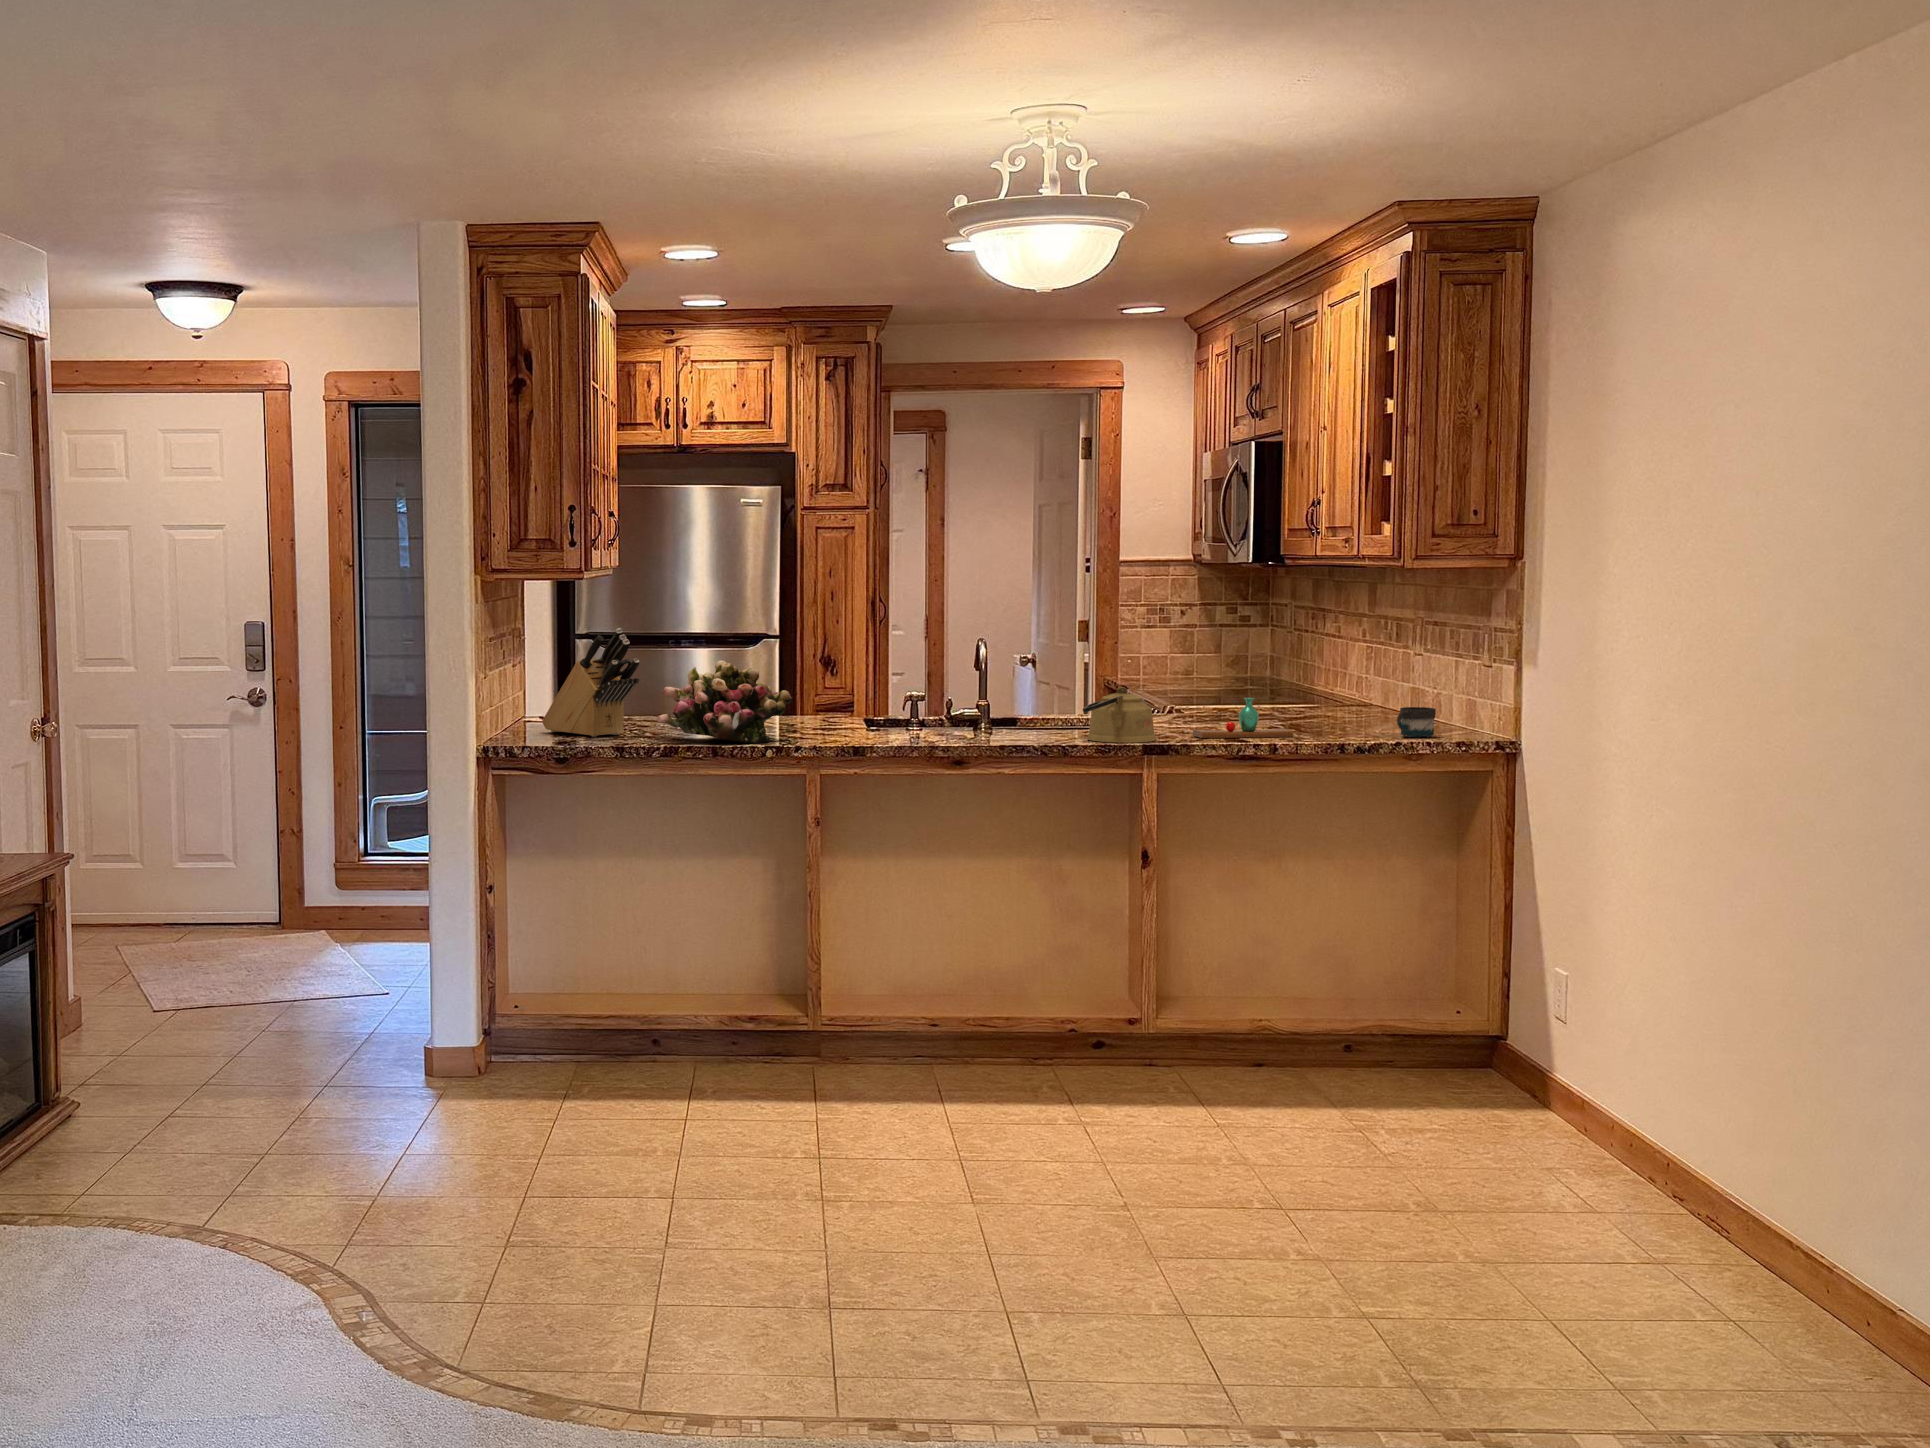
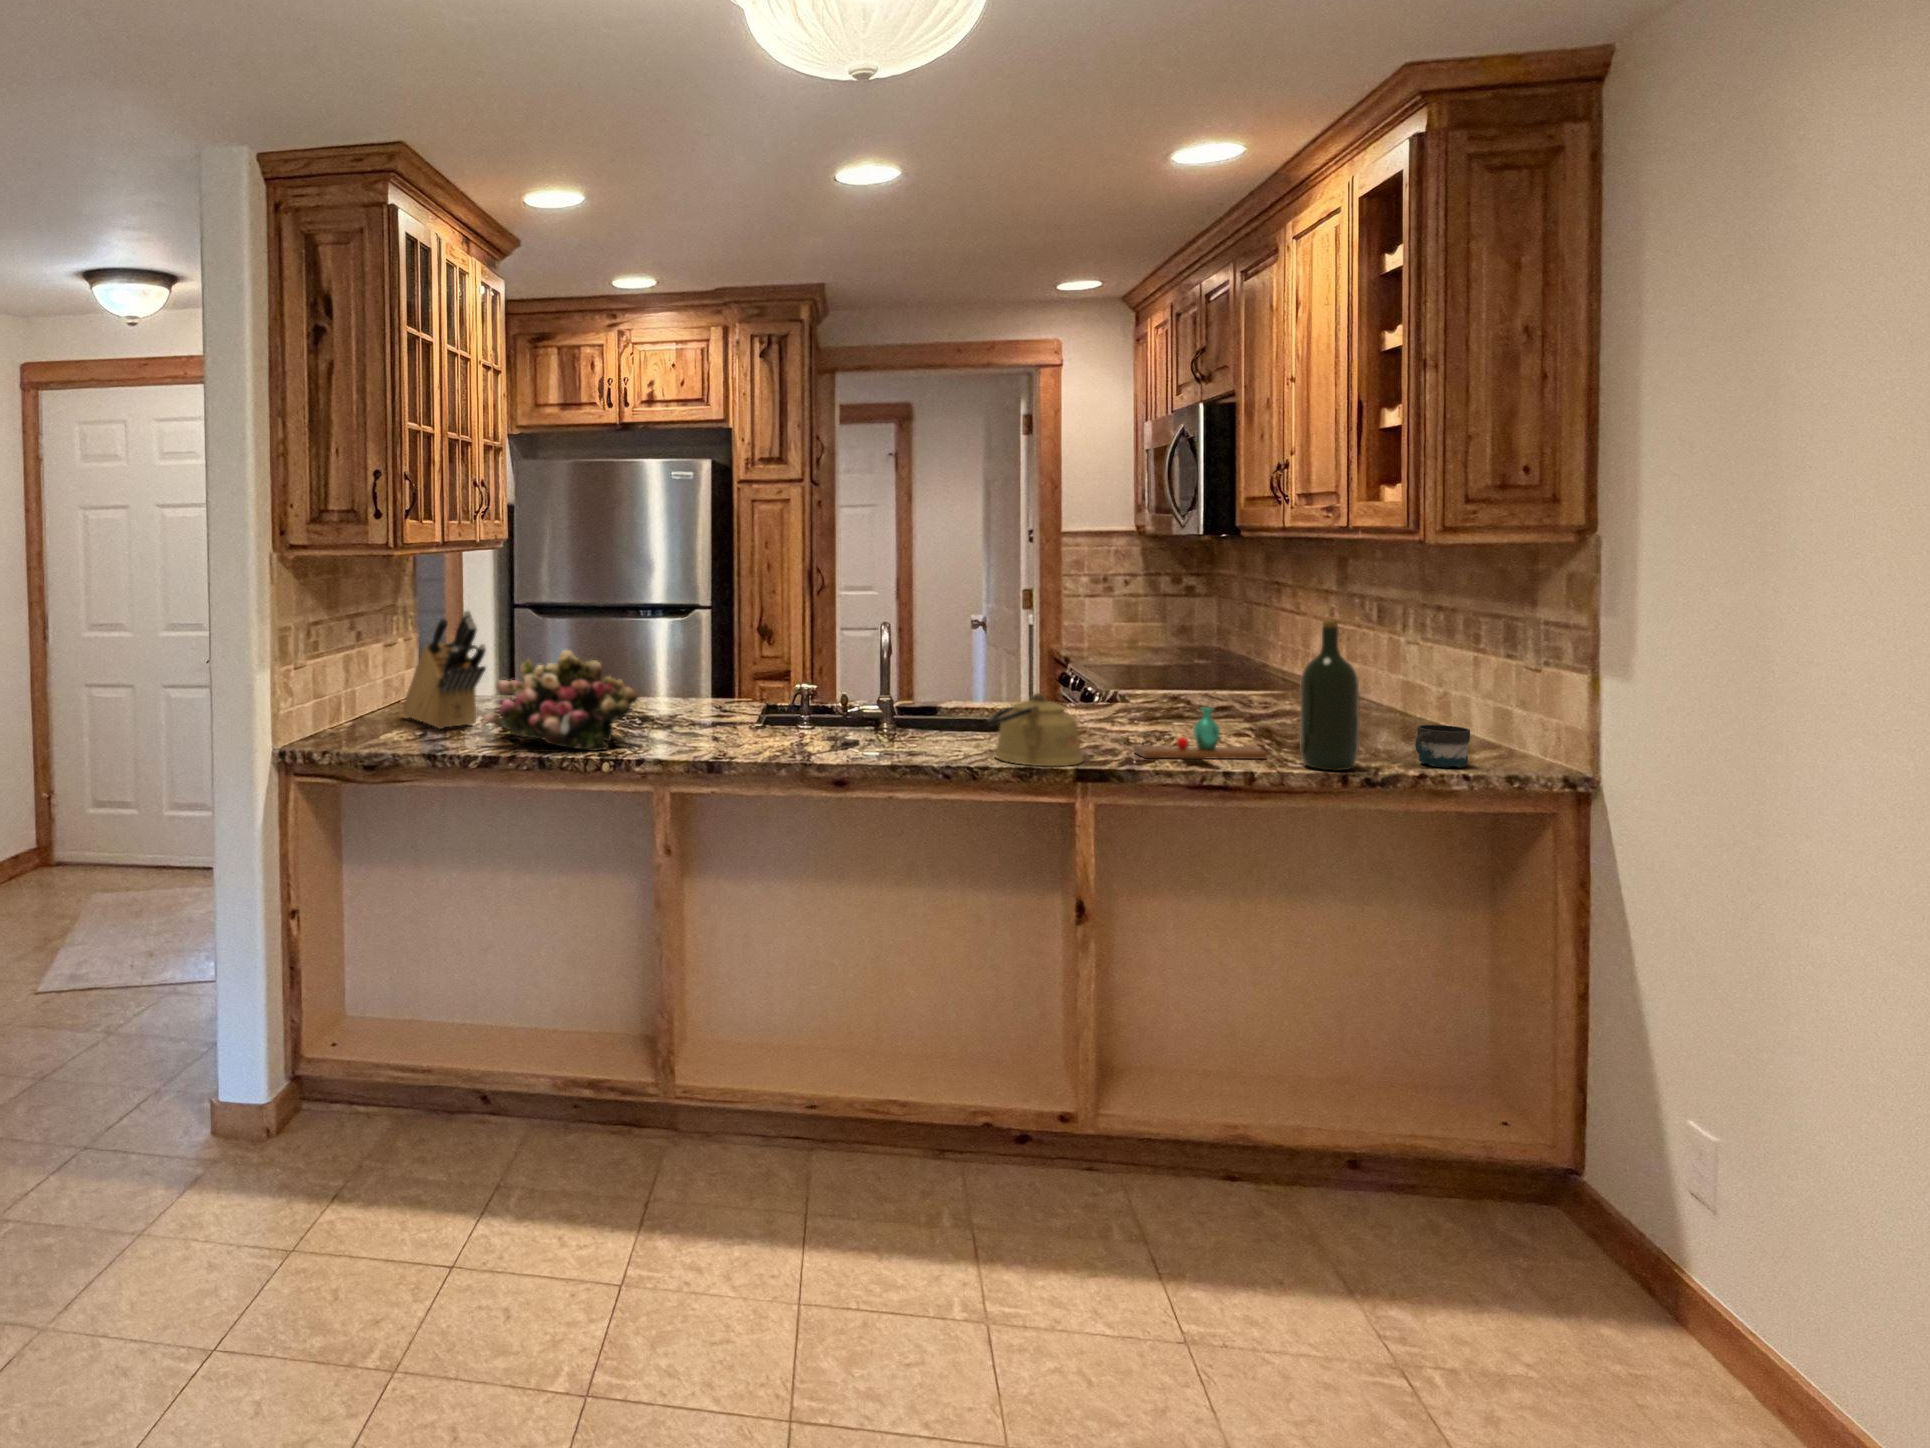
wine bottle: none [1316,625,1358,740] -> present [1300,620,1360,771]

